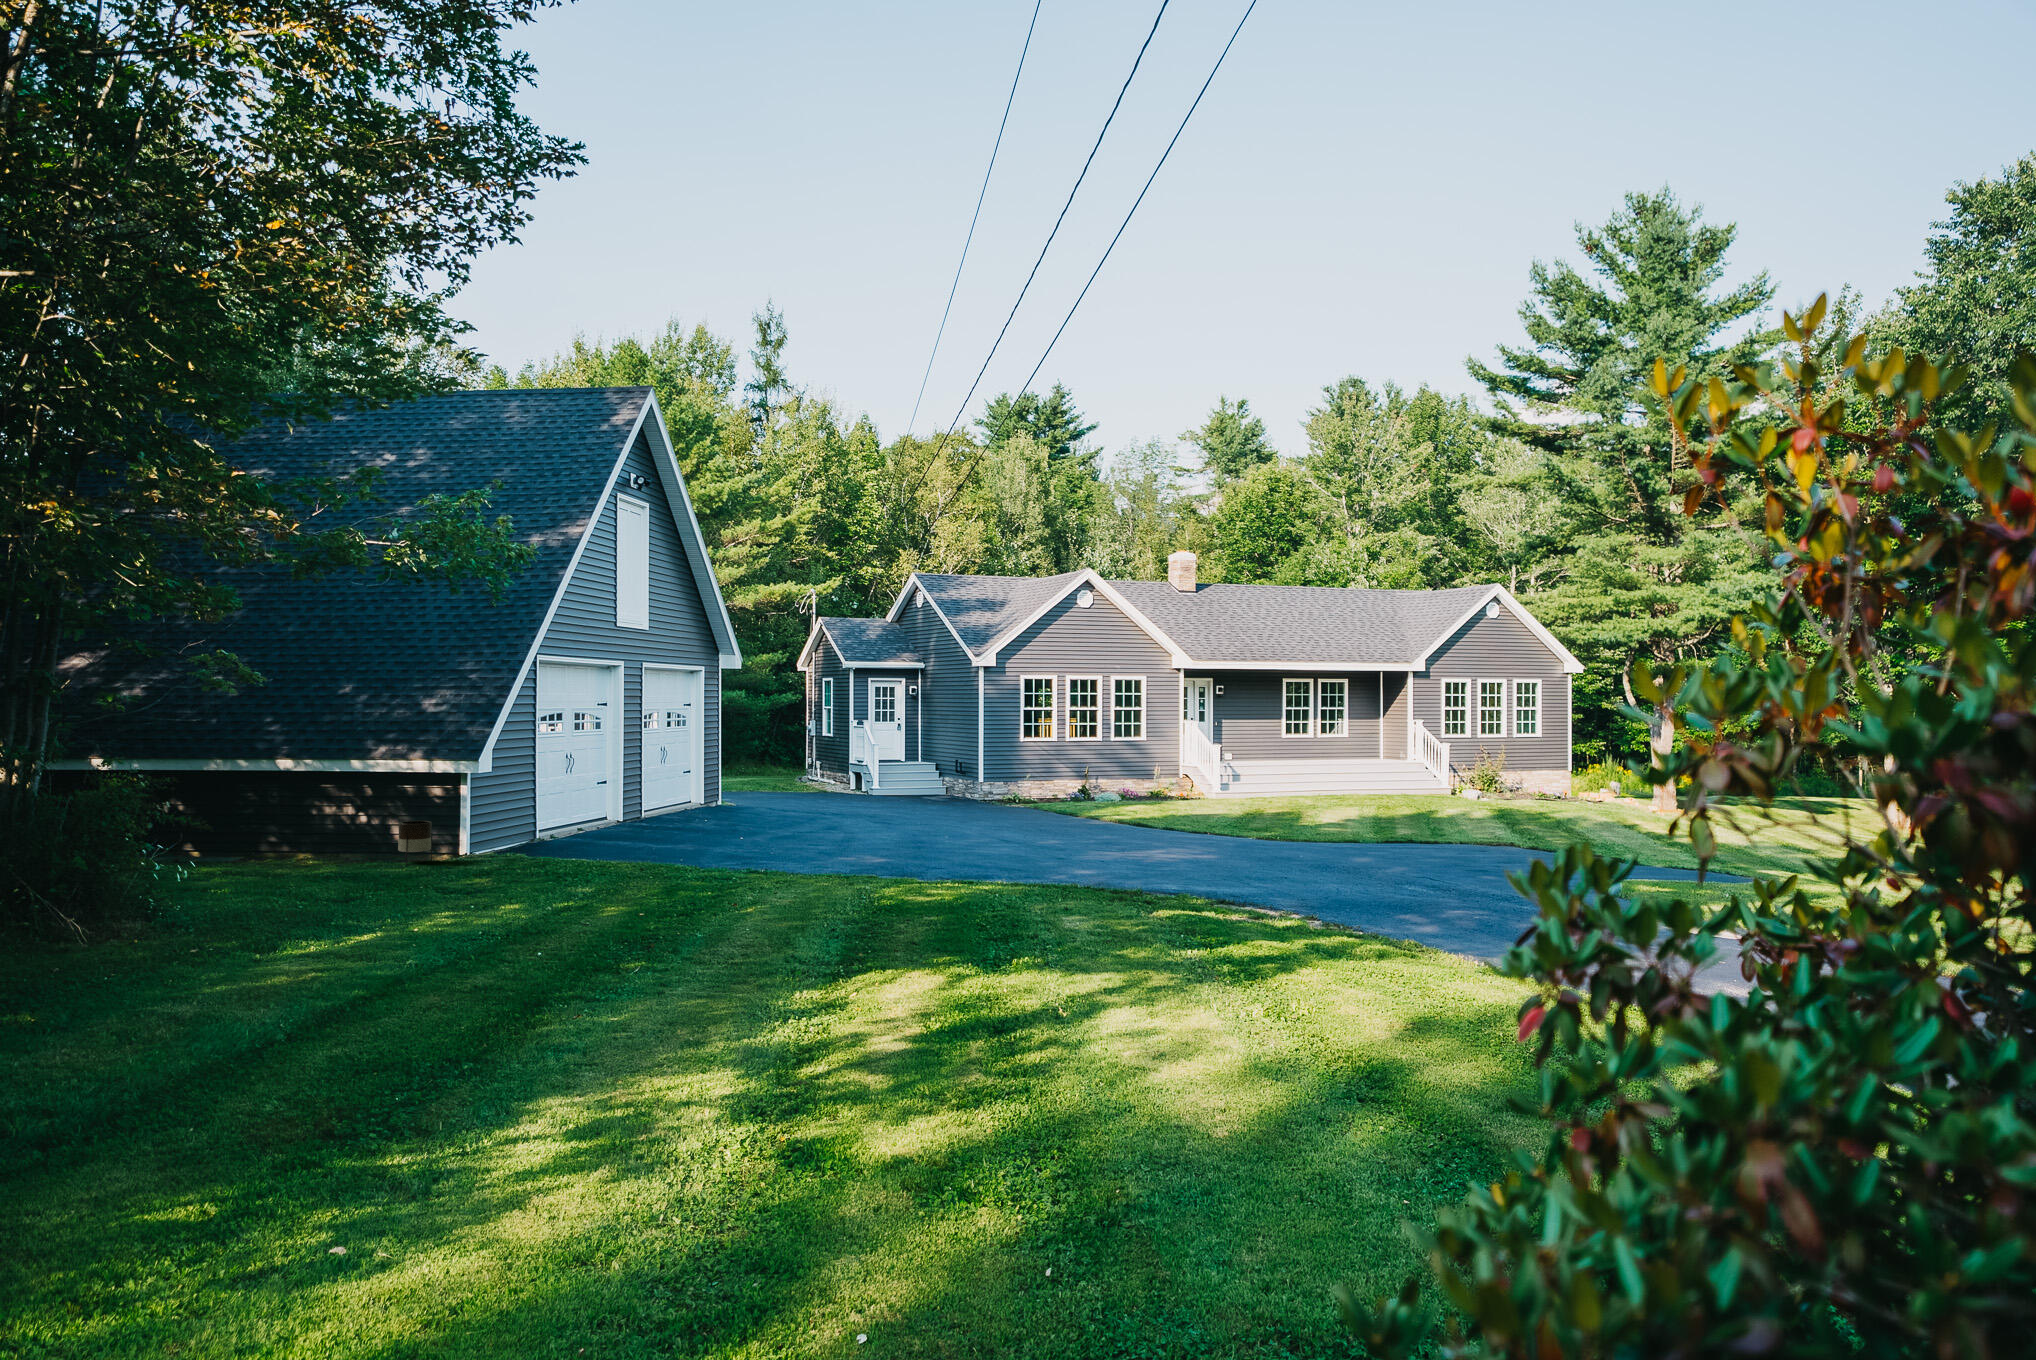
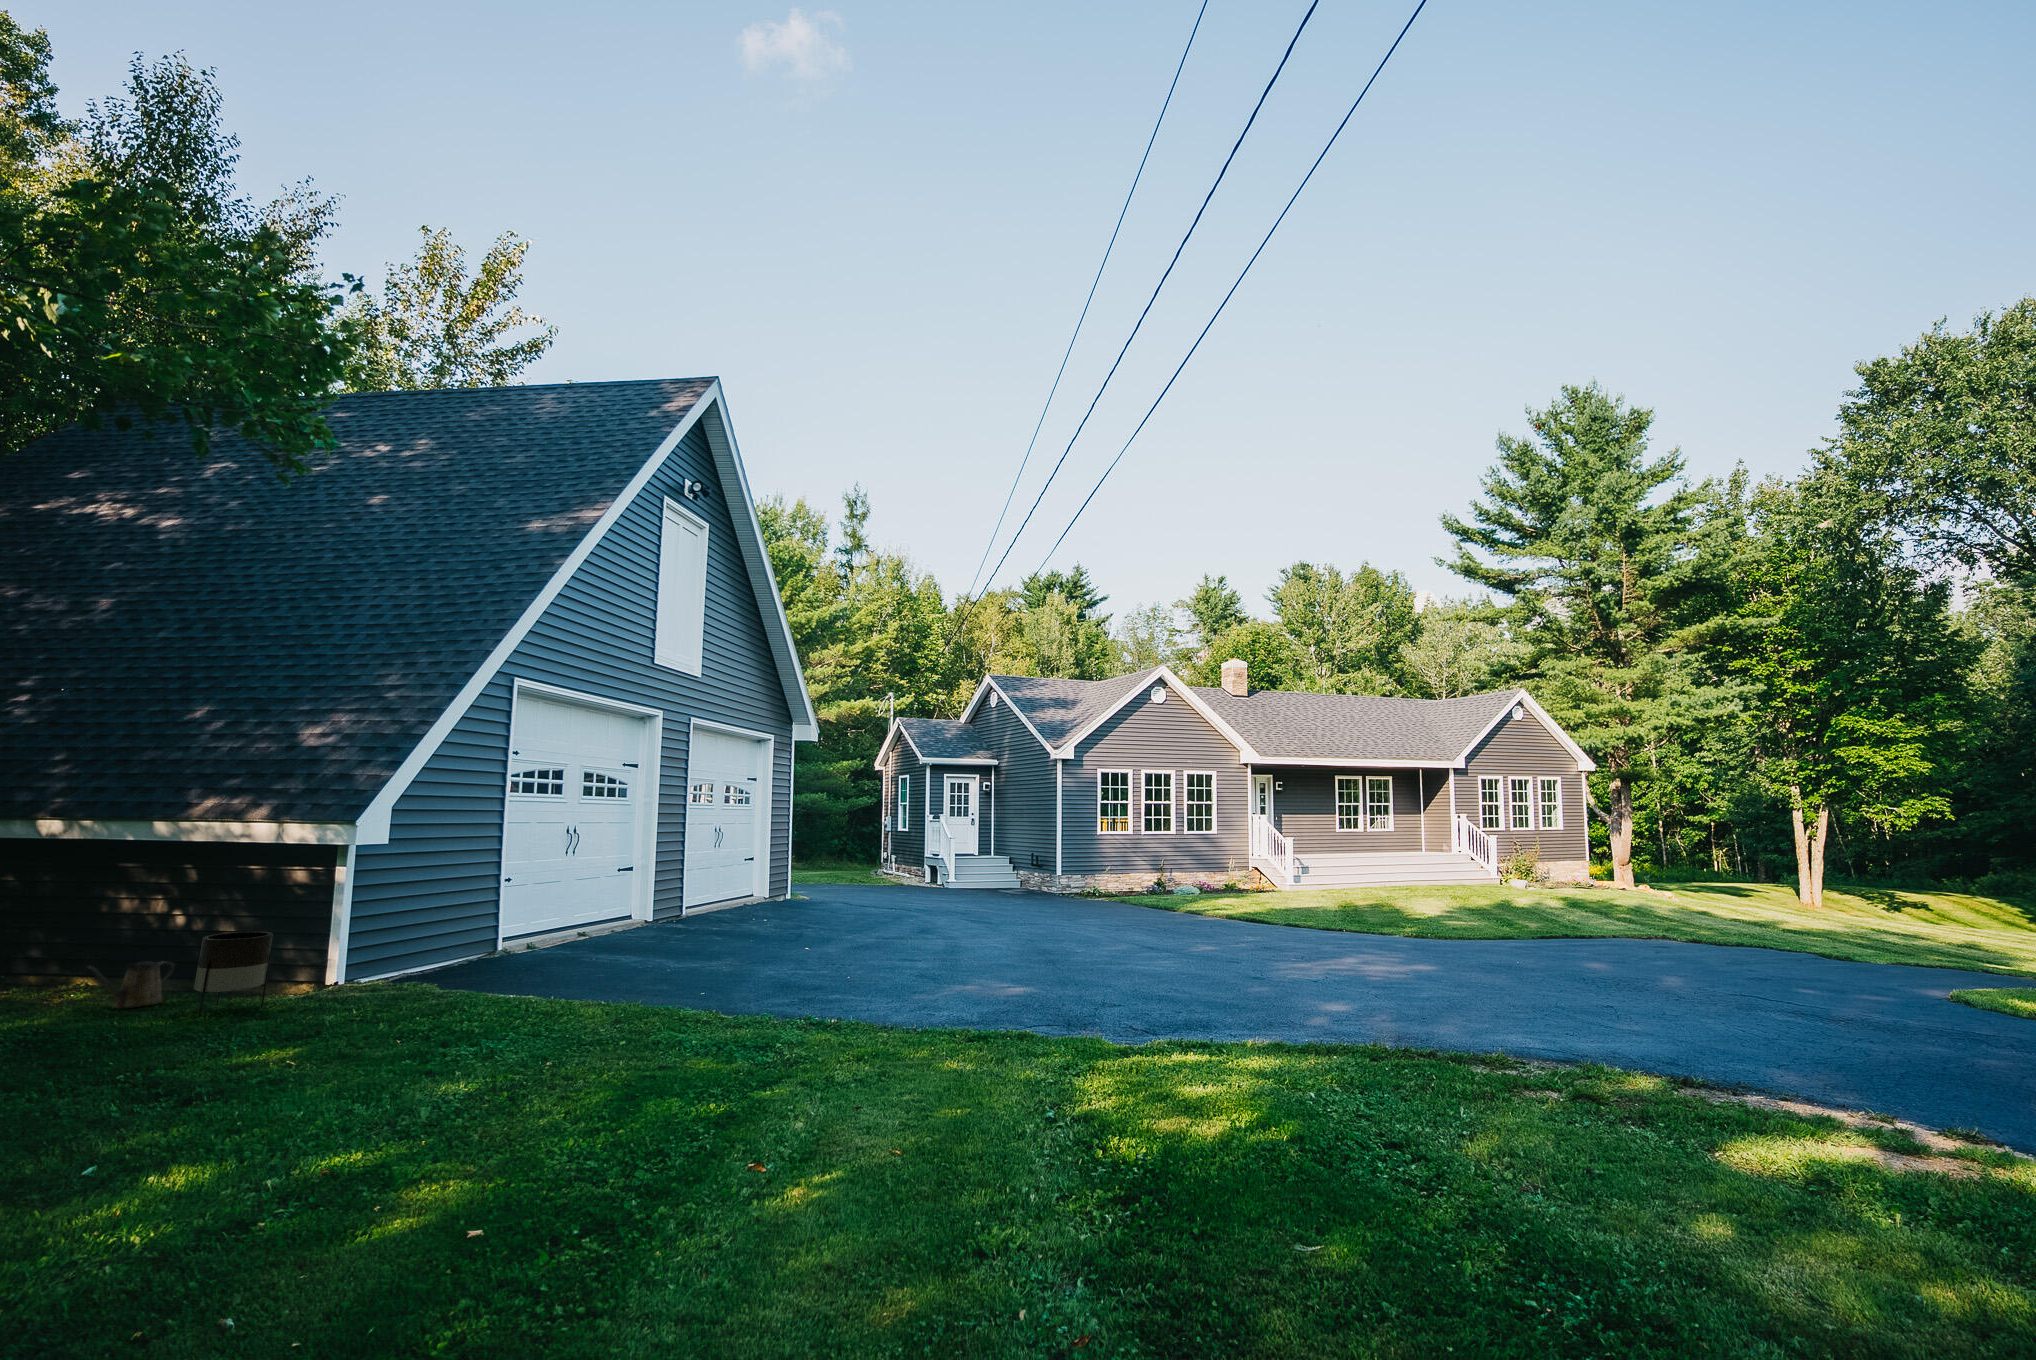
watering can: none [344,837,374,862] -> present [87,962,174,1009]

